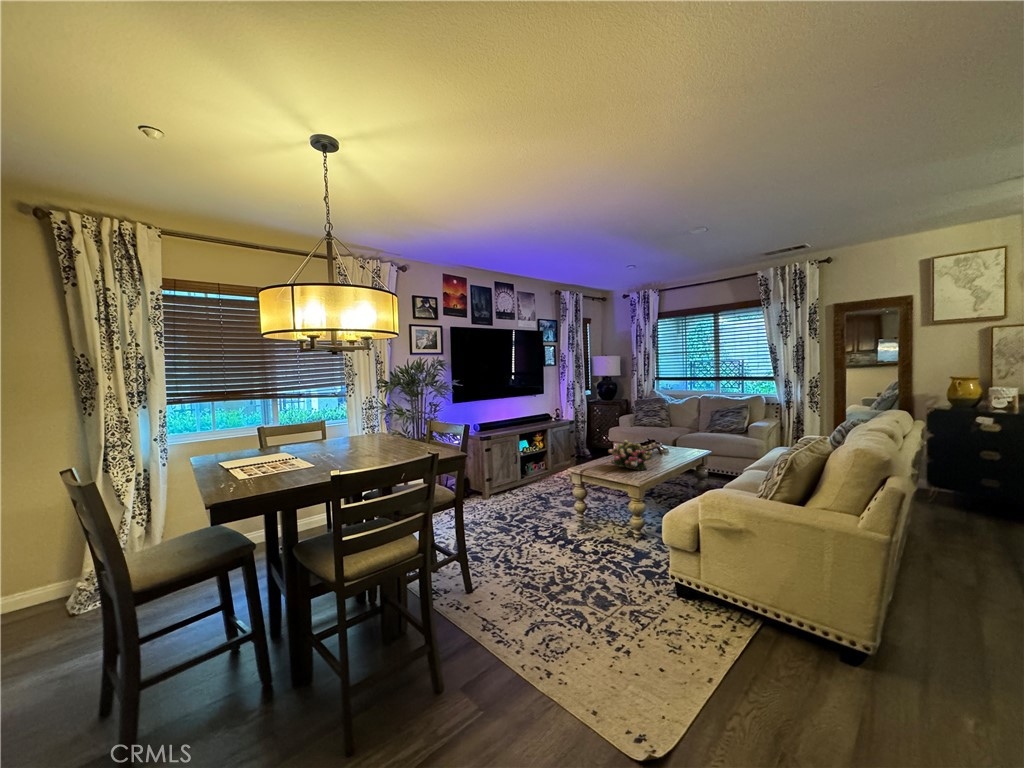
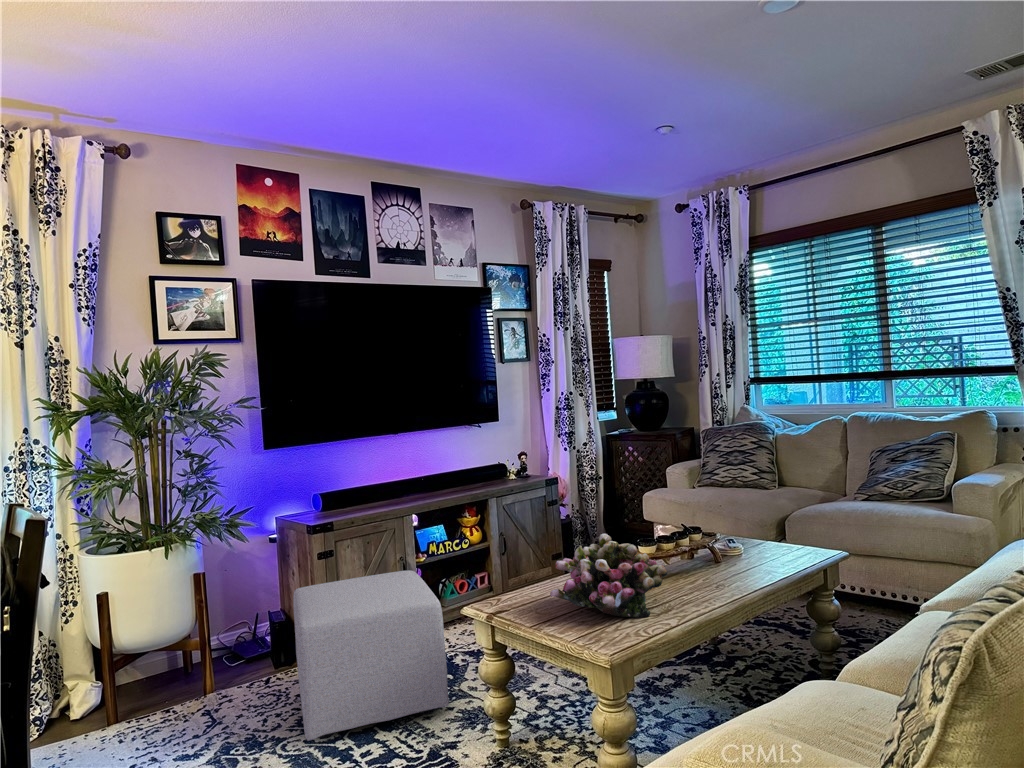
ottoman: none [483,457,554,520] -> present [293,570,449,741]

